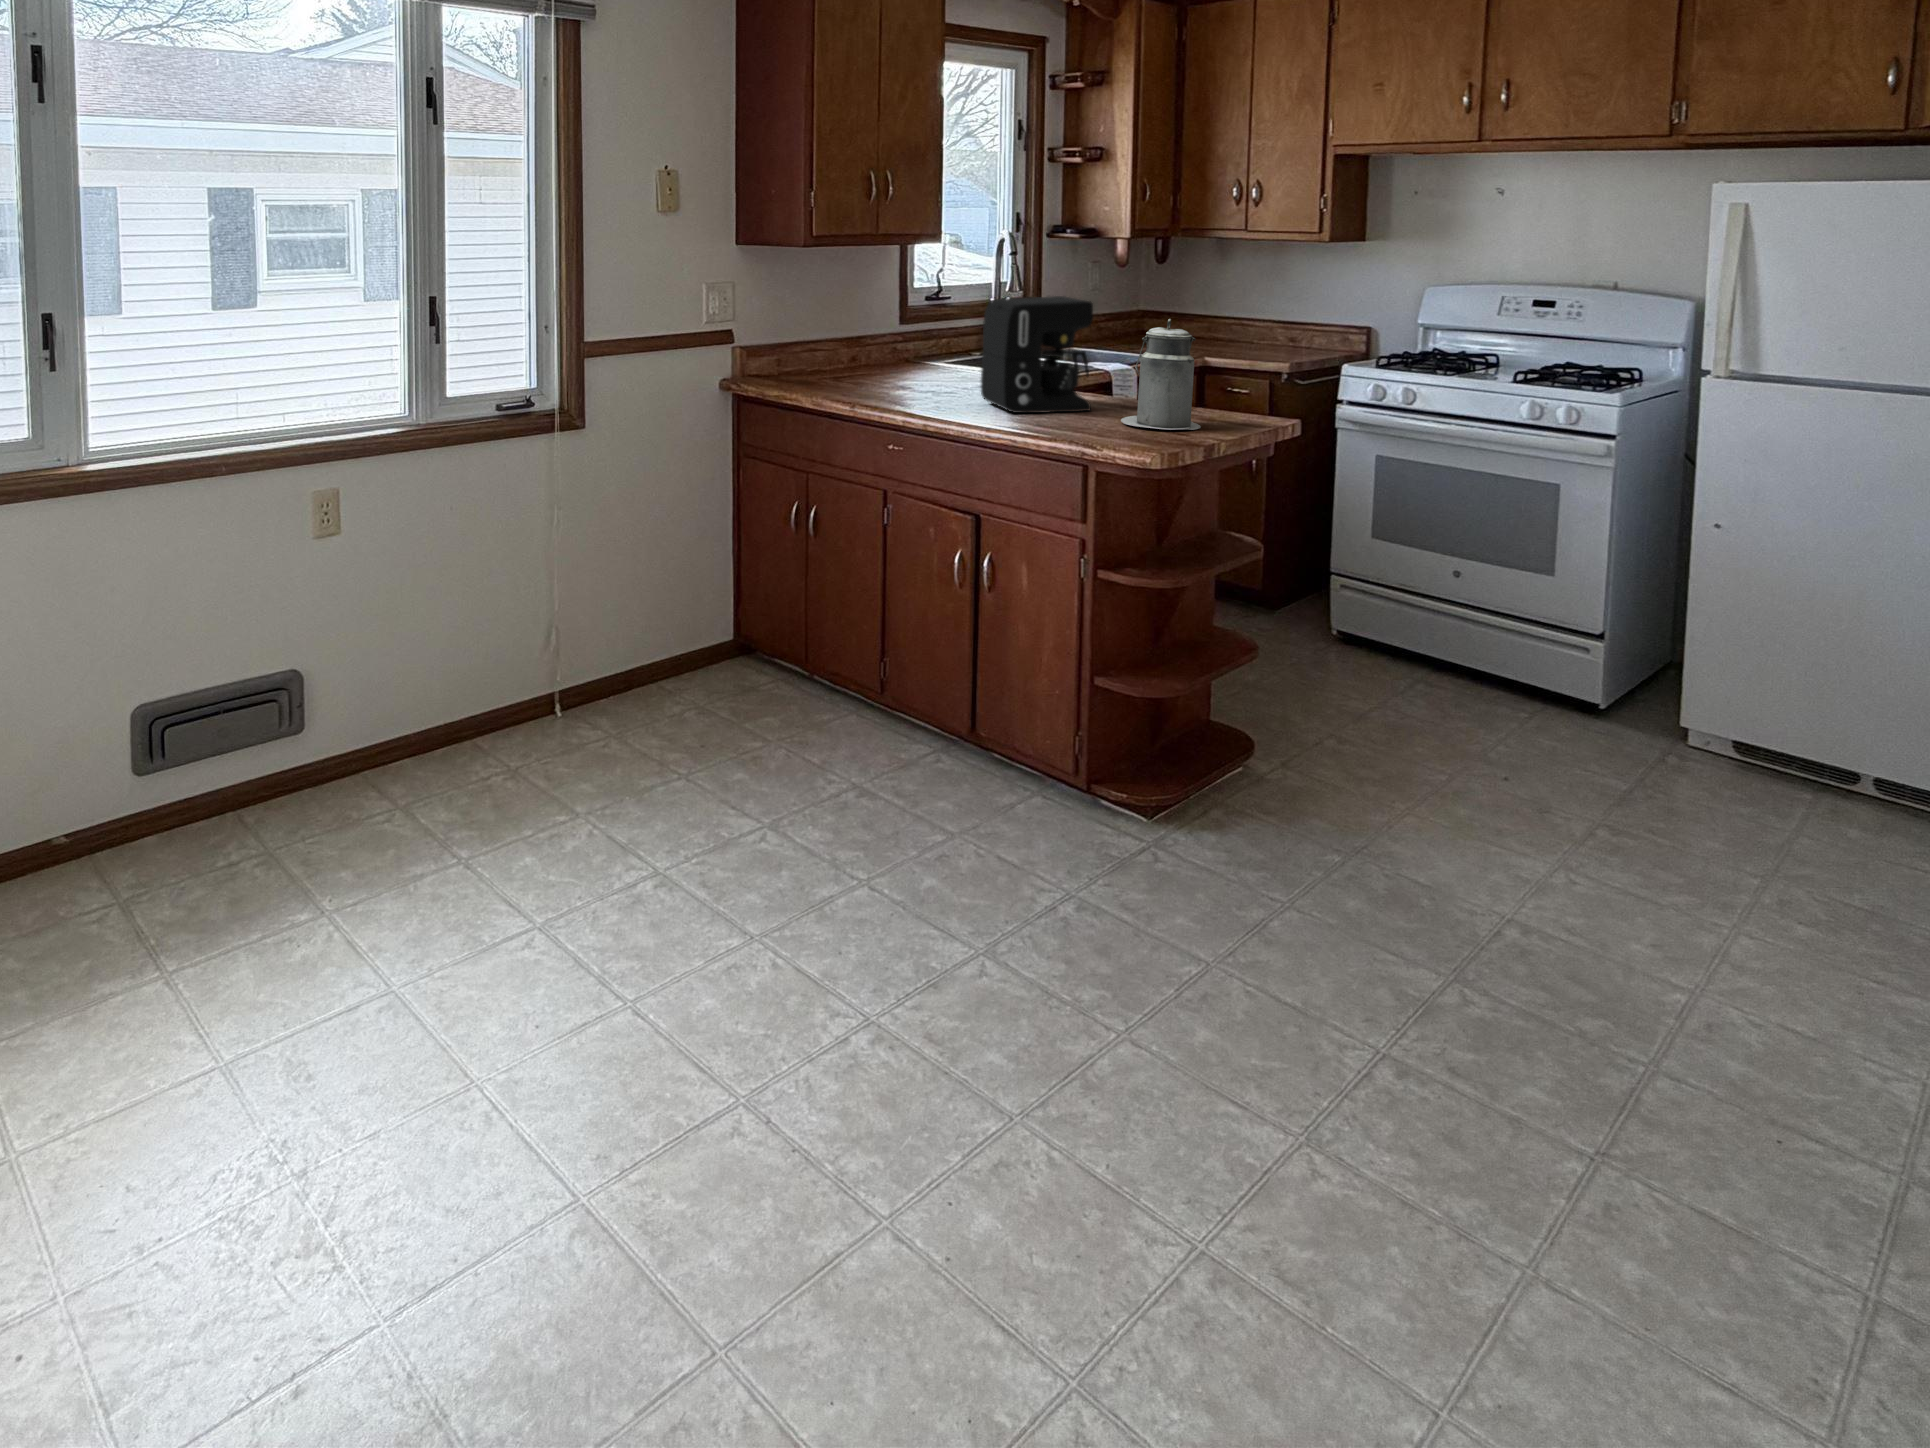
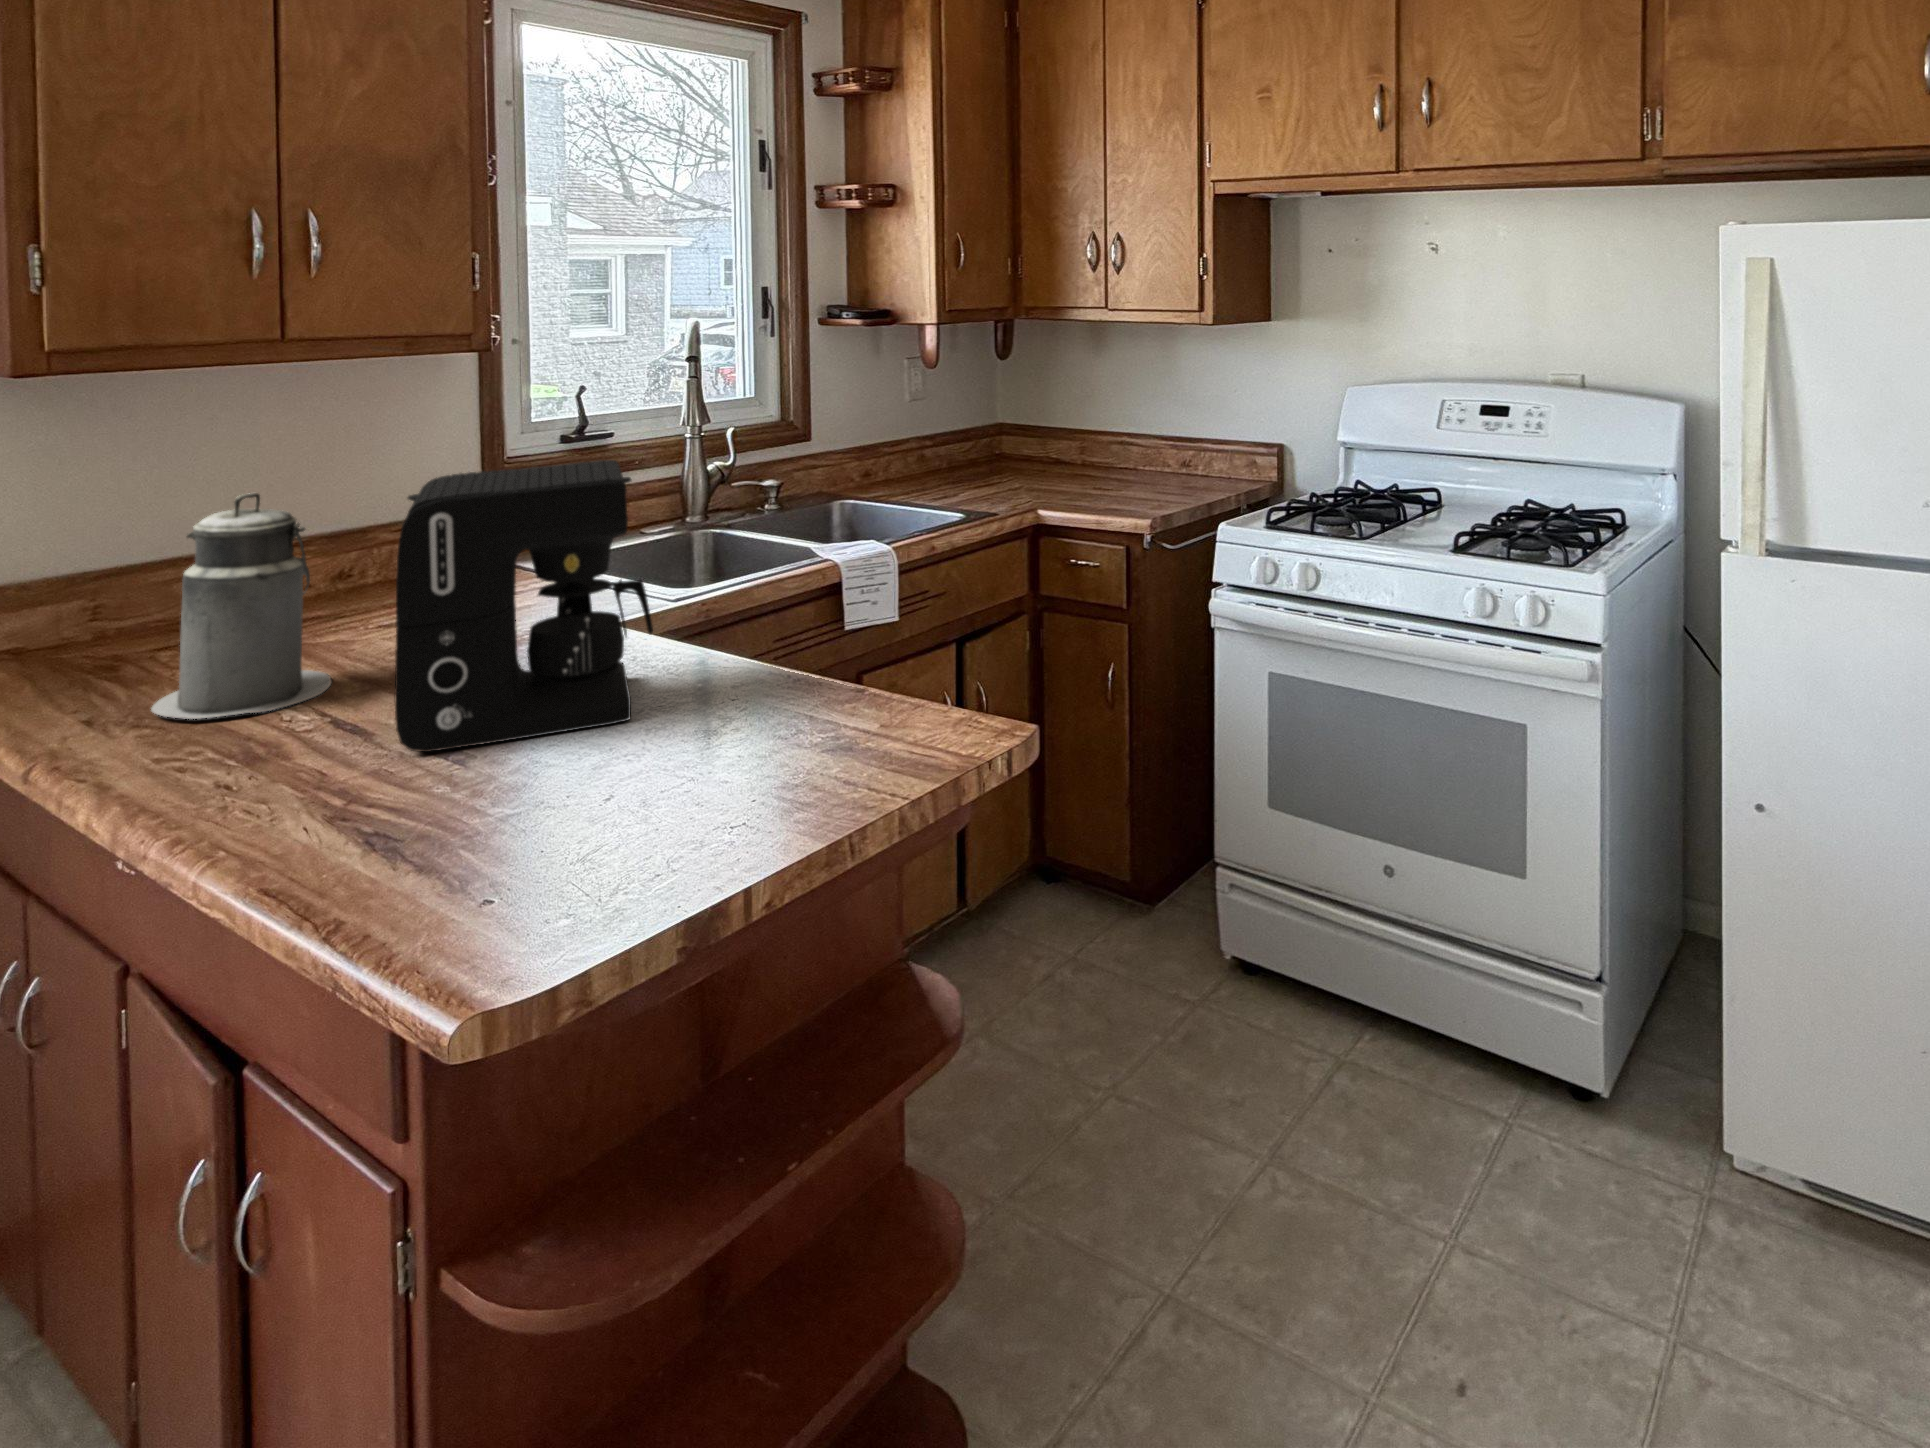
canister: present [1121,319,1201,430] -> present [151,493,331,719]

